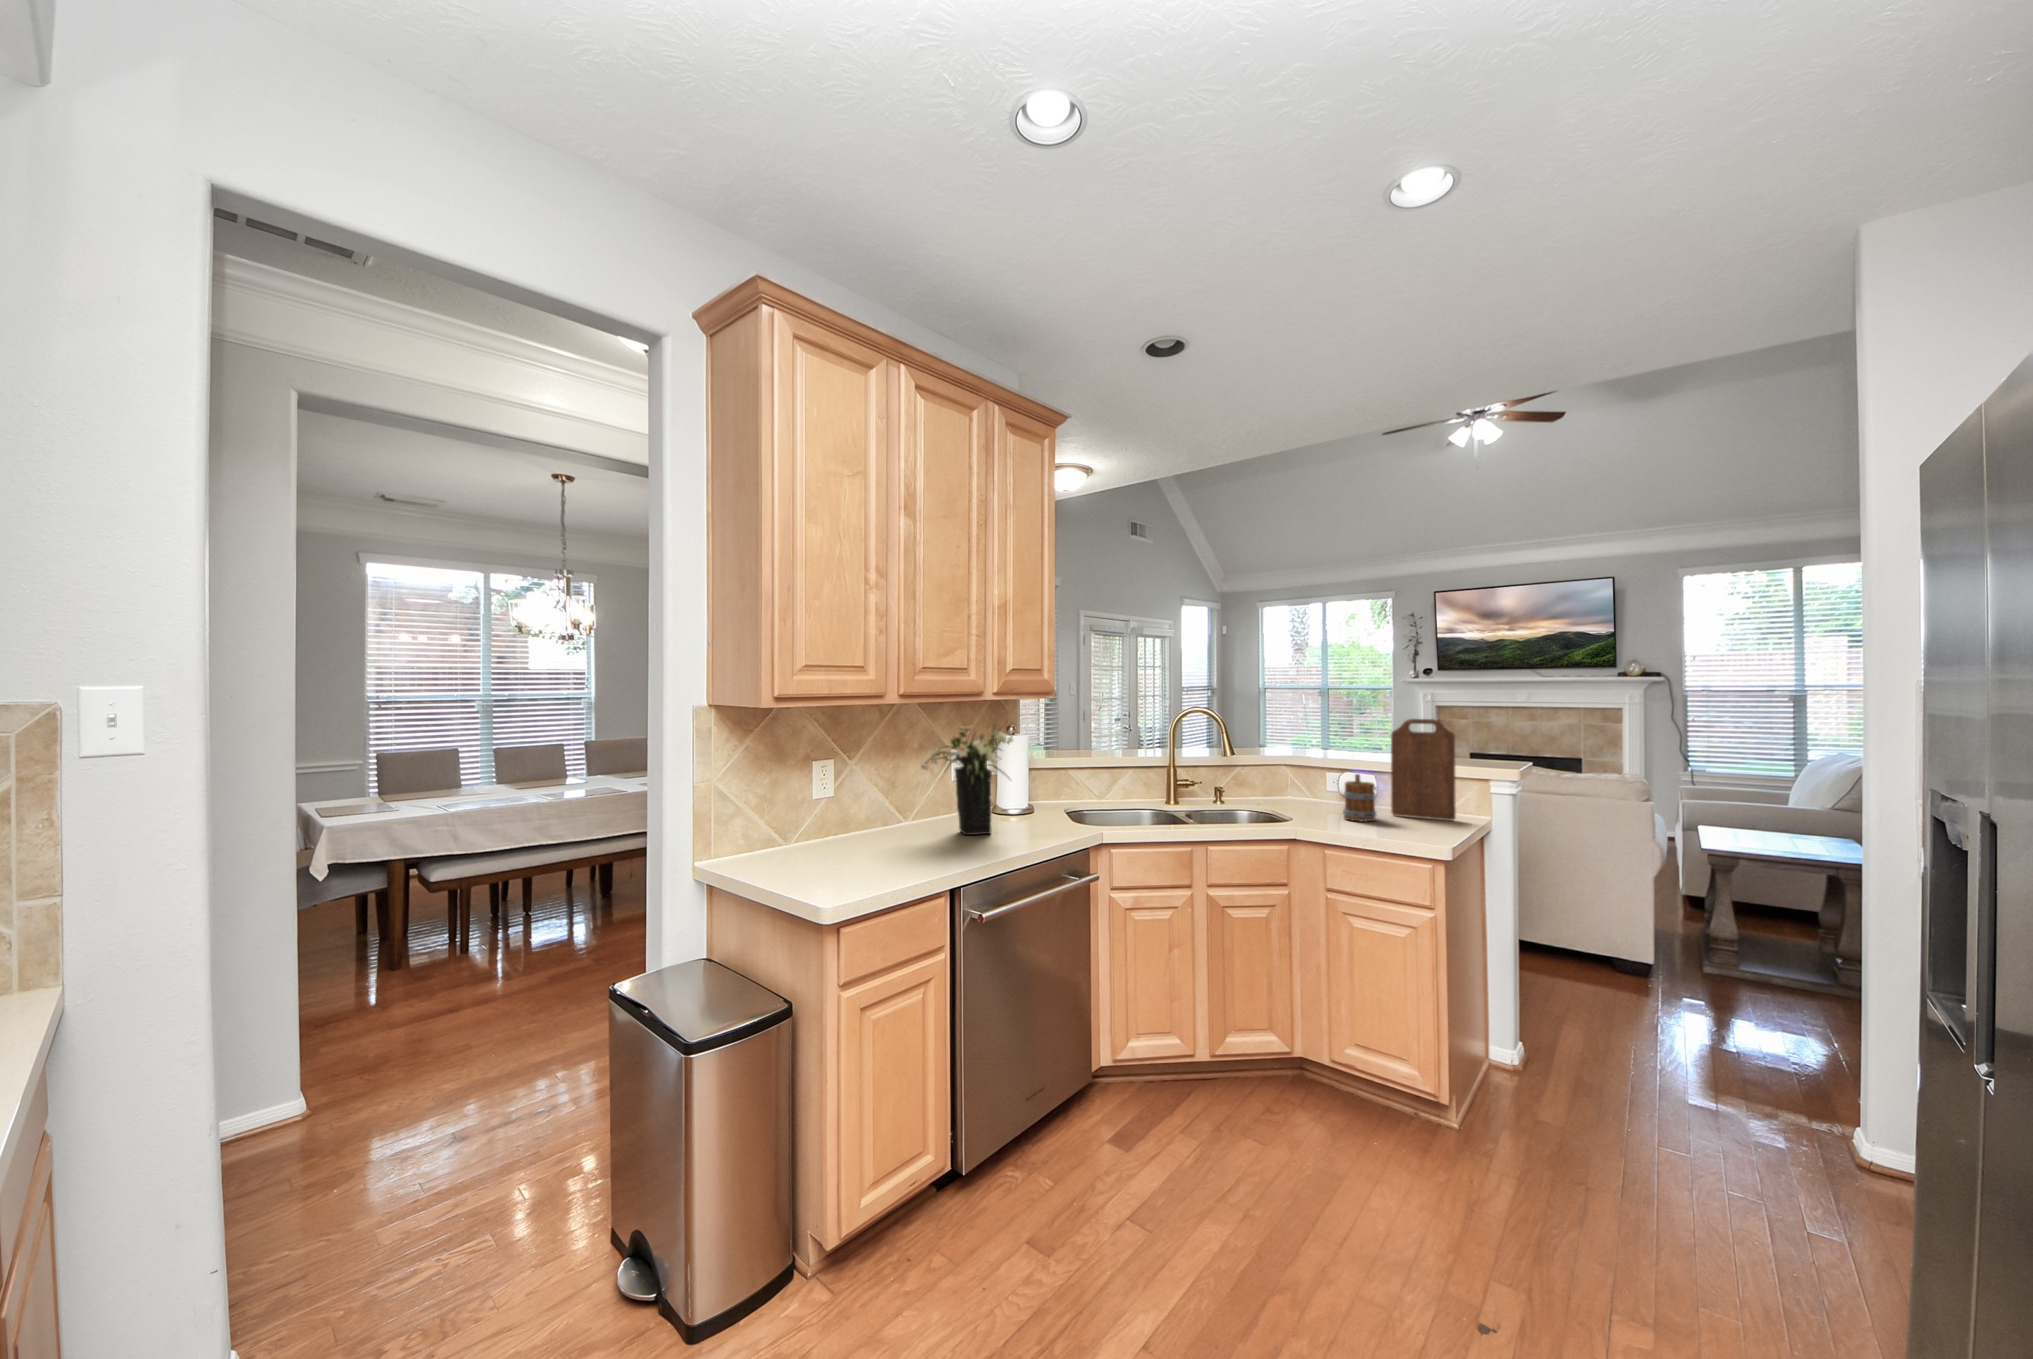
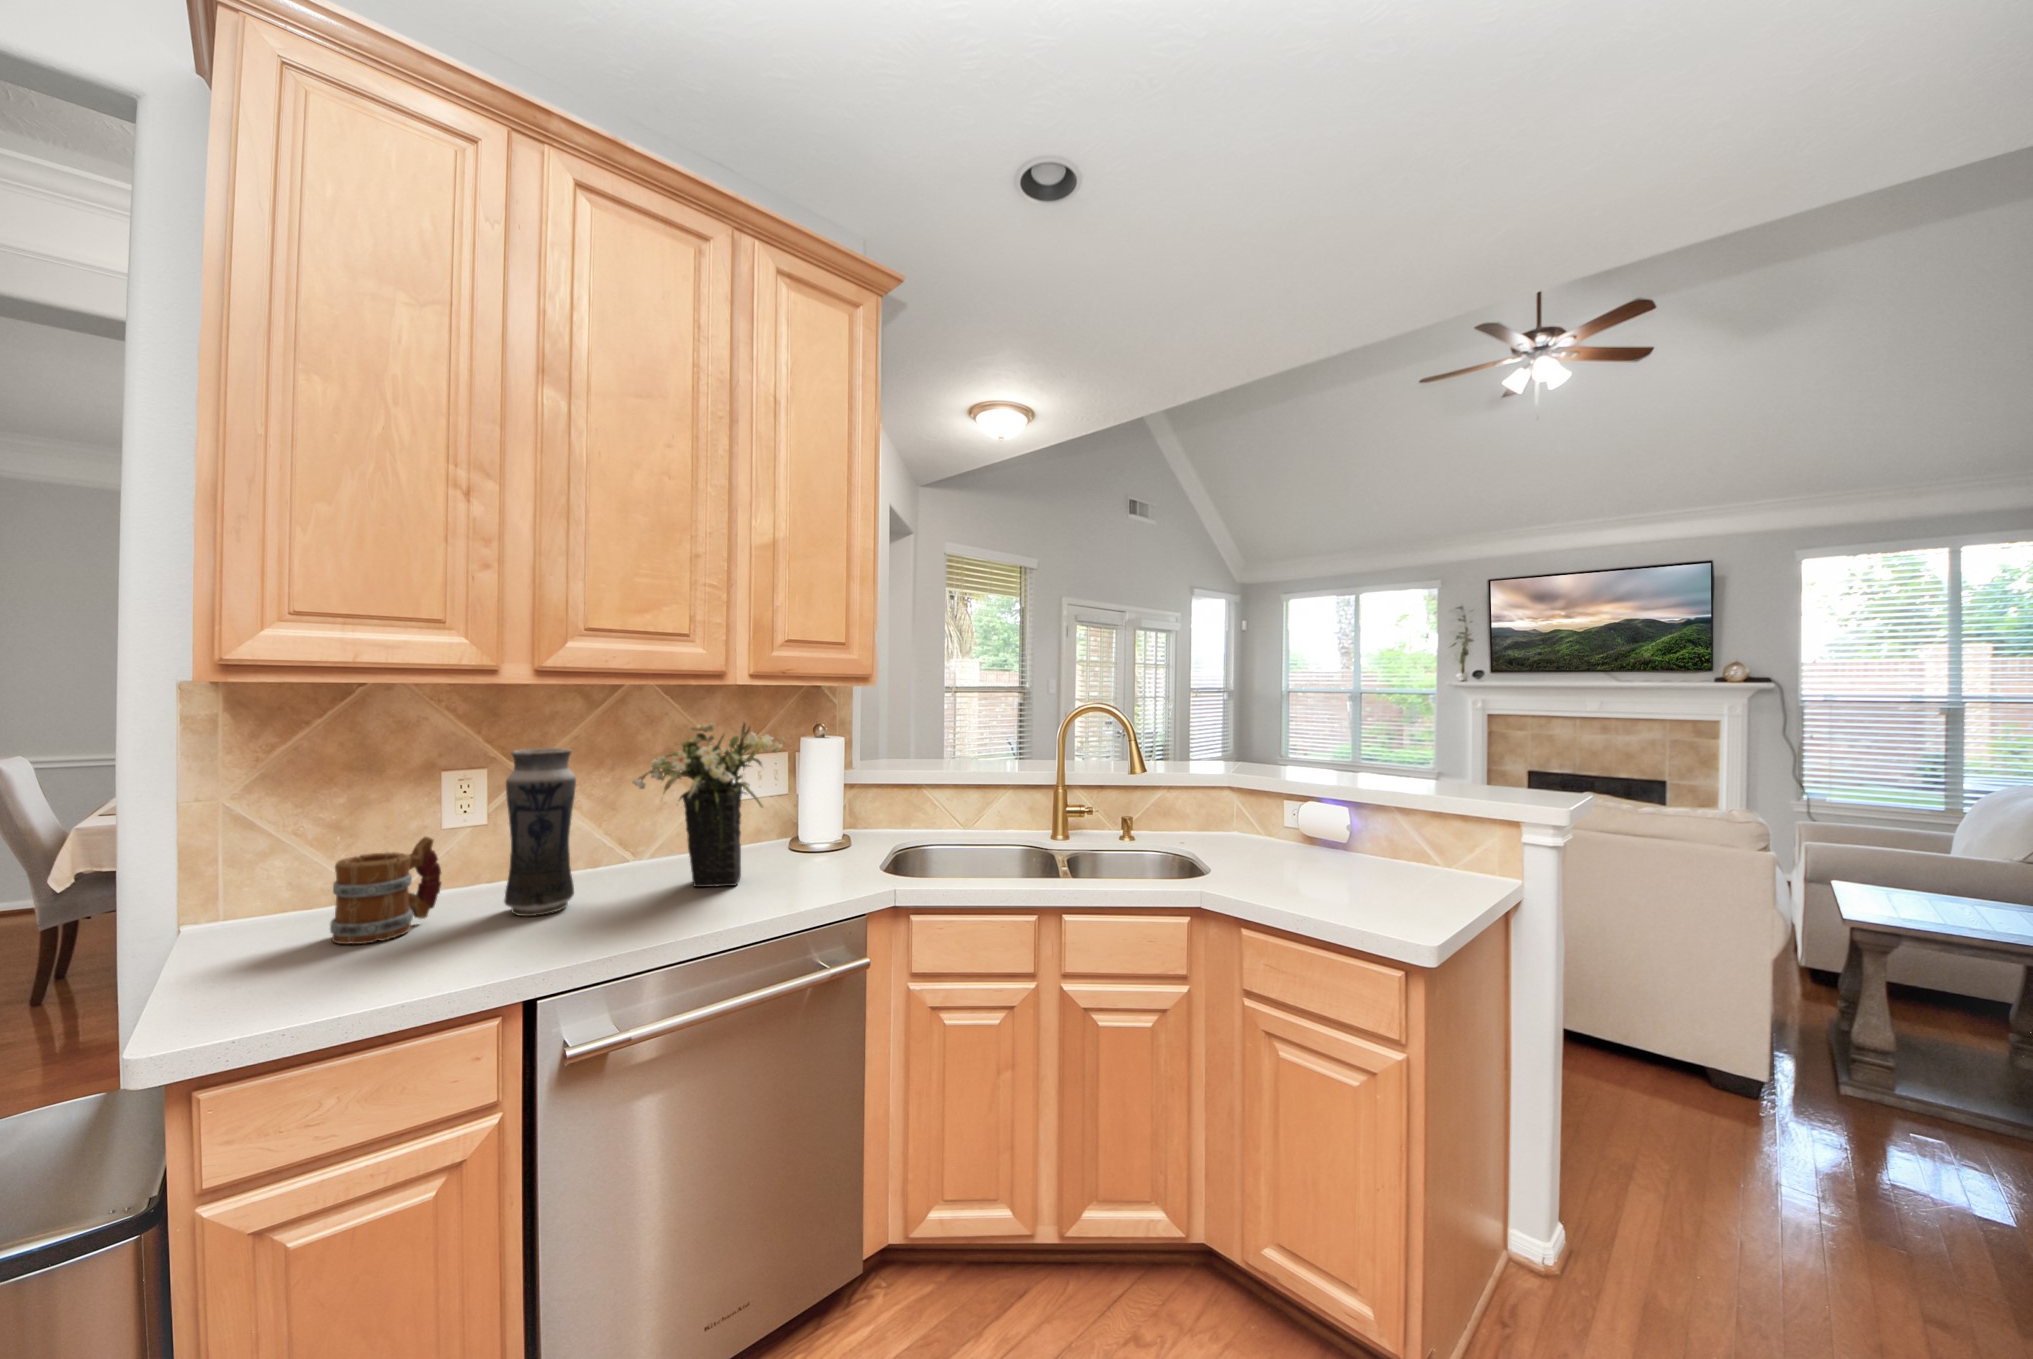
cutting board: present [1391,719,1456,820] -> none [1369,729,1465,884]
vase: none [870,743,910,851] -> present [504,748,576,916]
mug: present [1343,774,1376,822] -> present [330,836,441,944]

